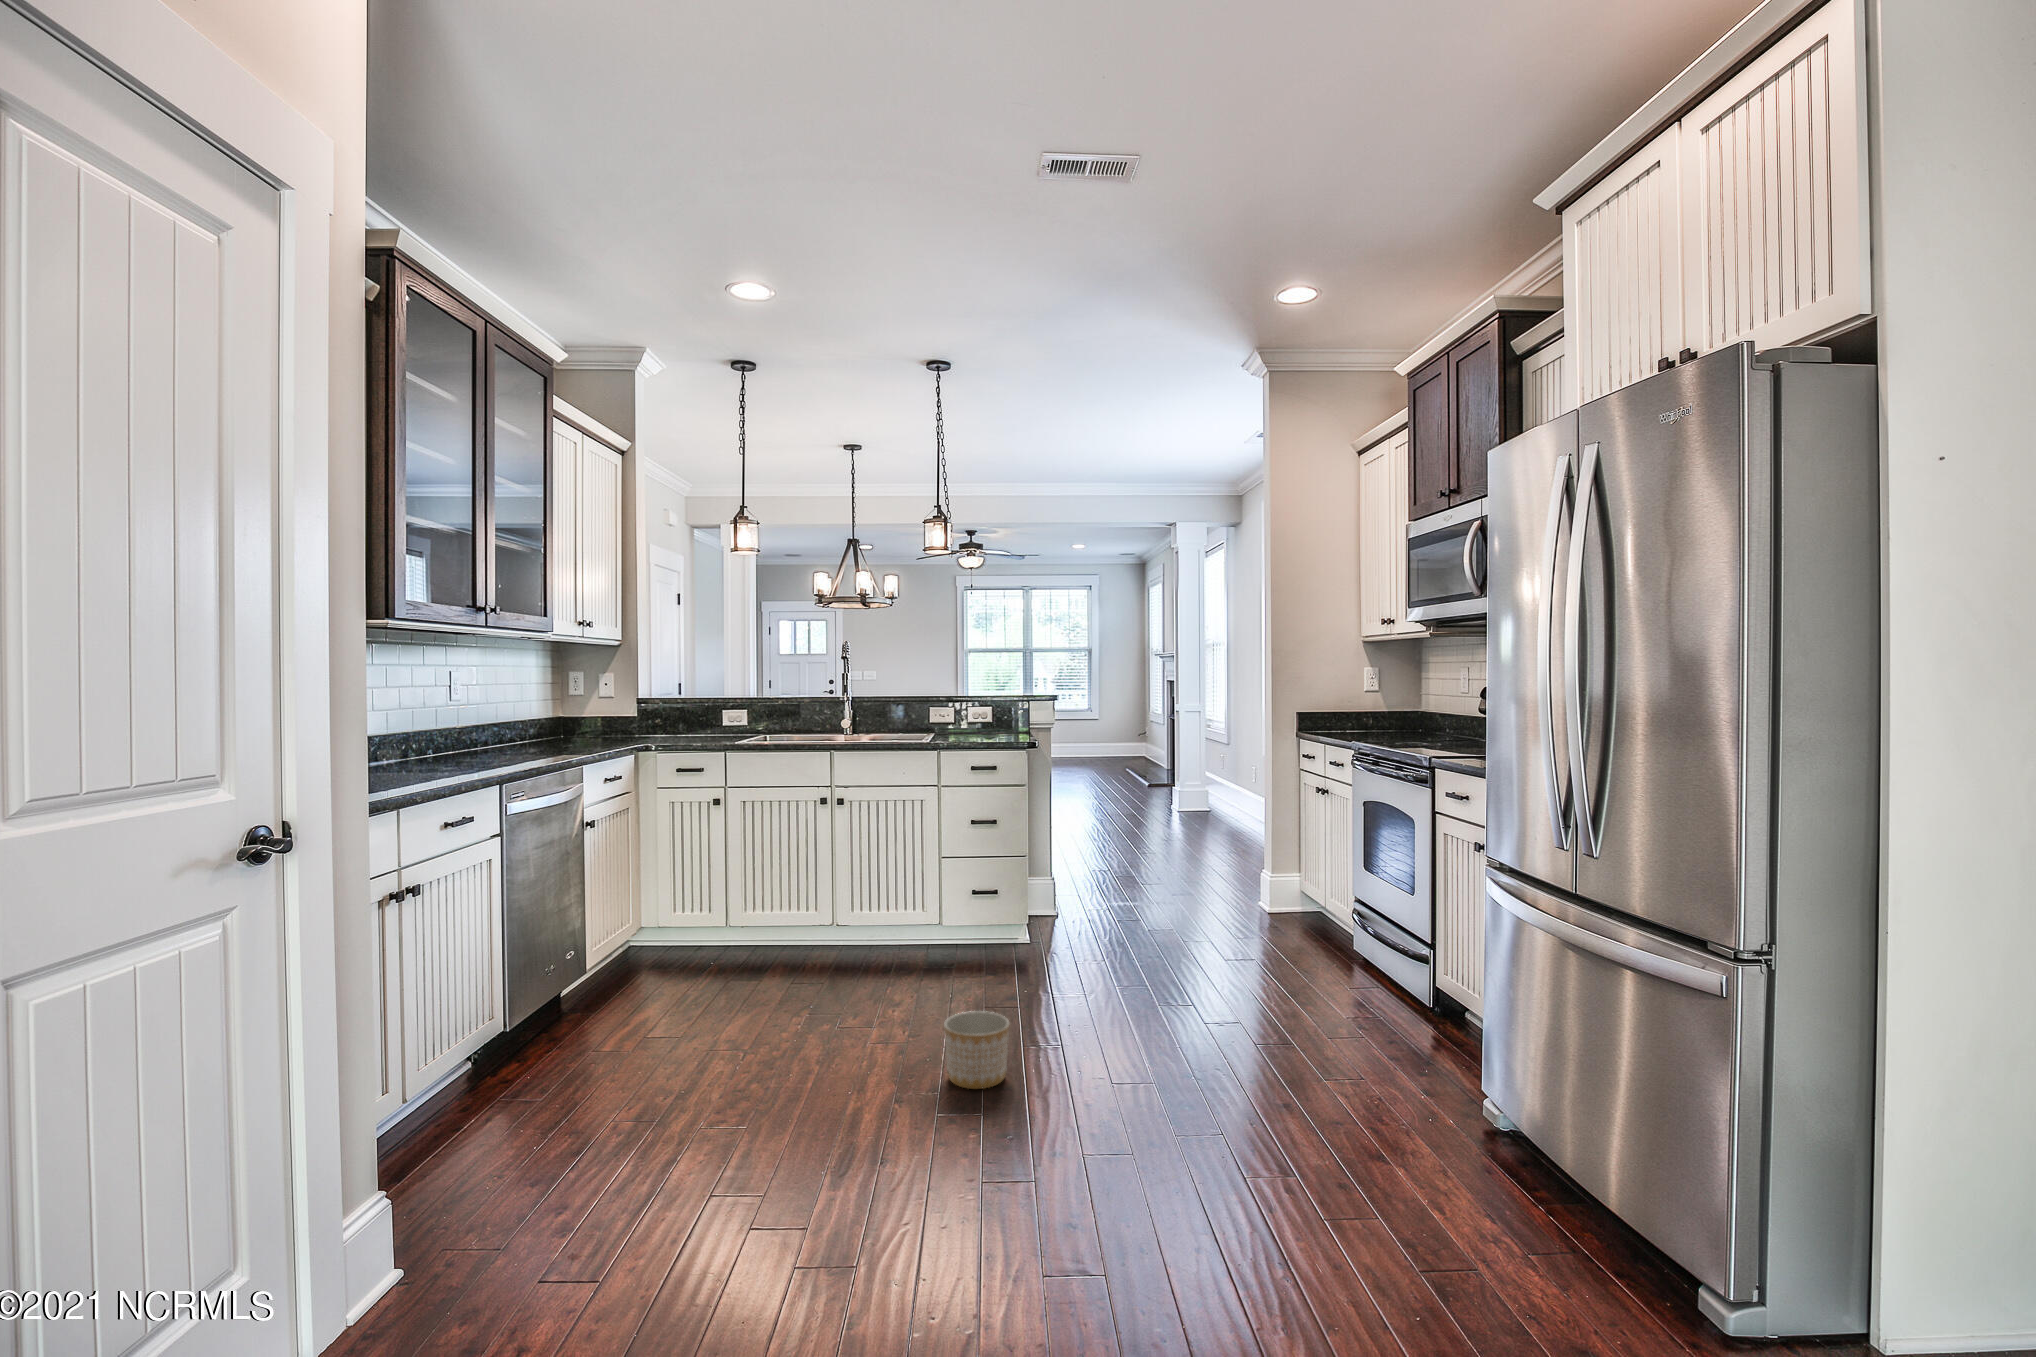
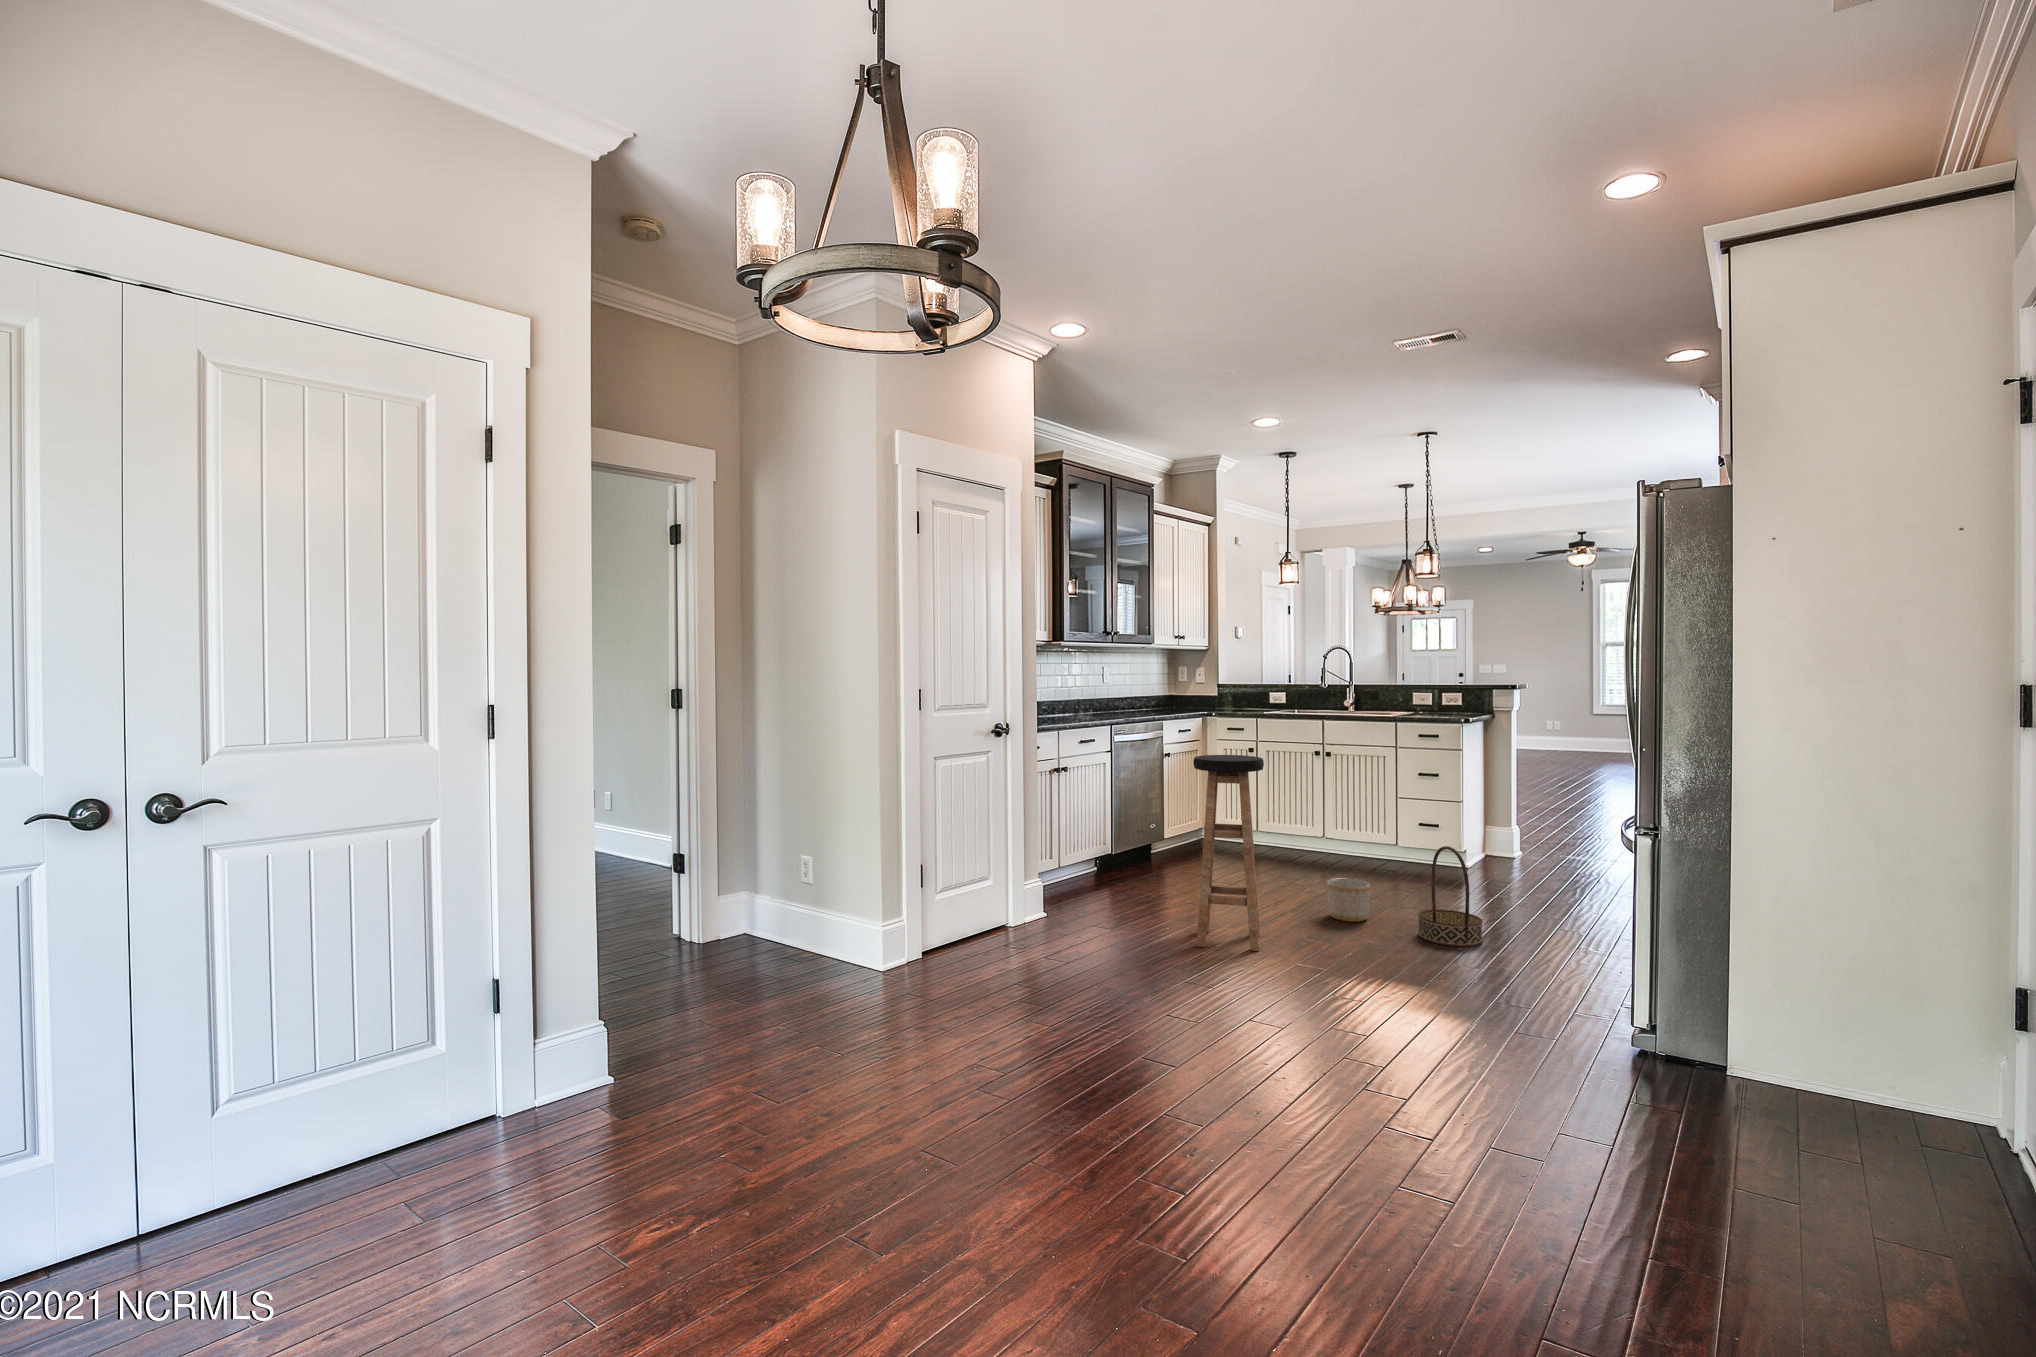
bar stool: none [782,842,928,1261] -> present [1193,755,1264,951]
basket: none [1091,944,1180,1101] -> present [1418,846,1483,946]

